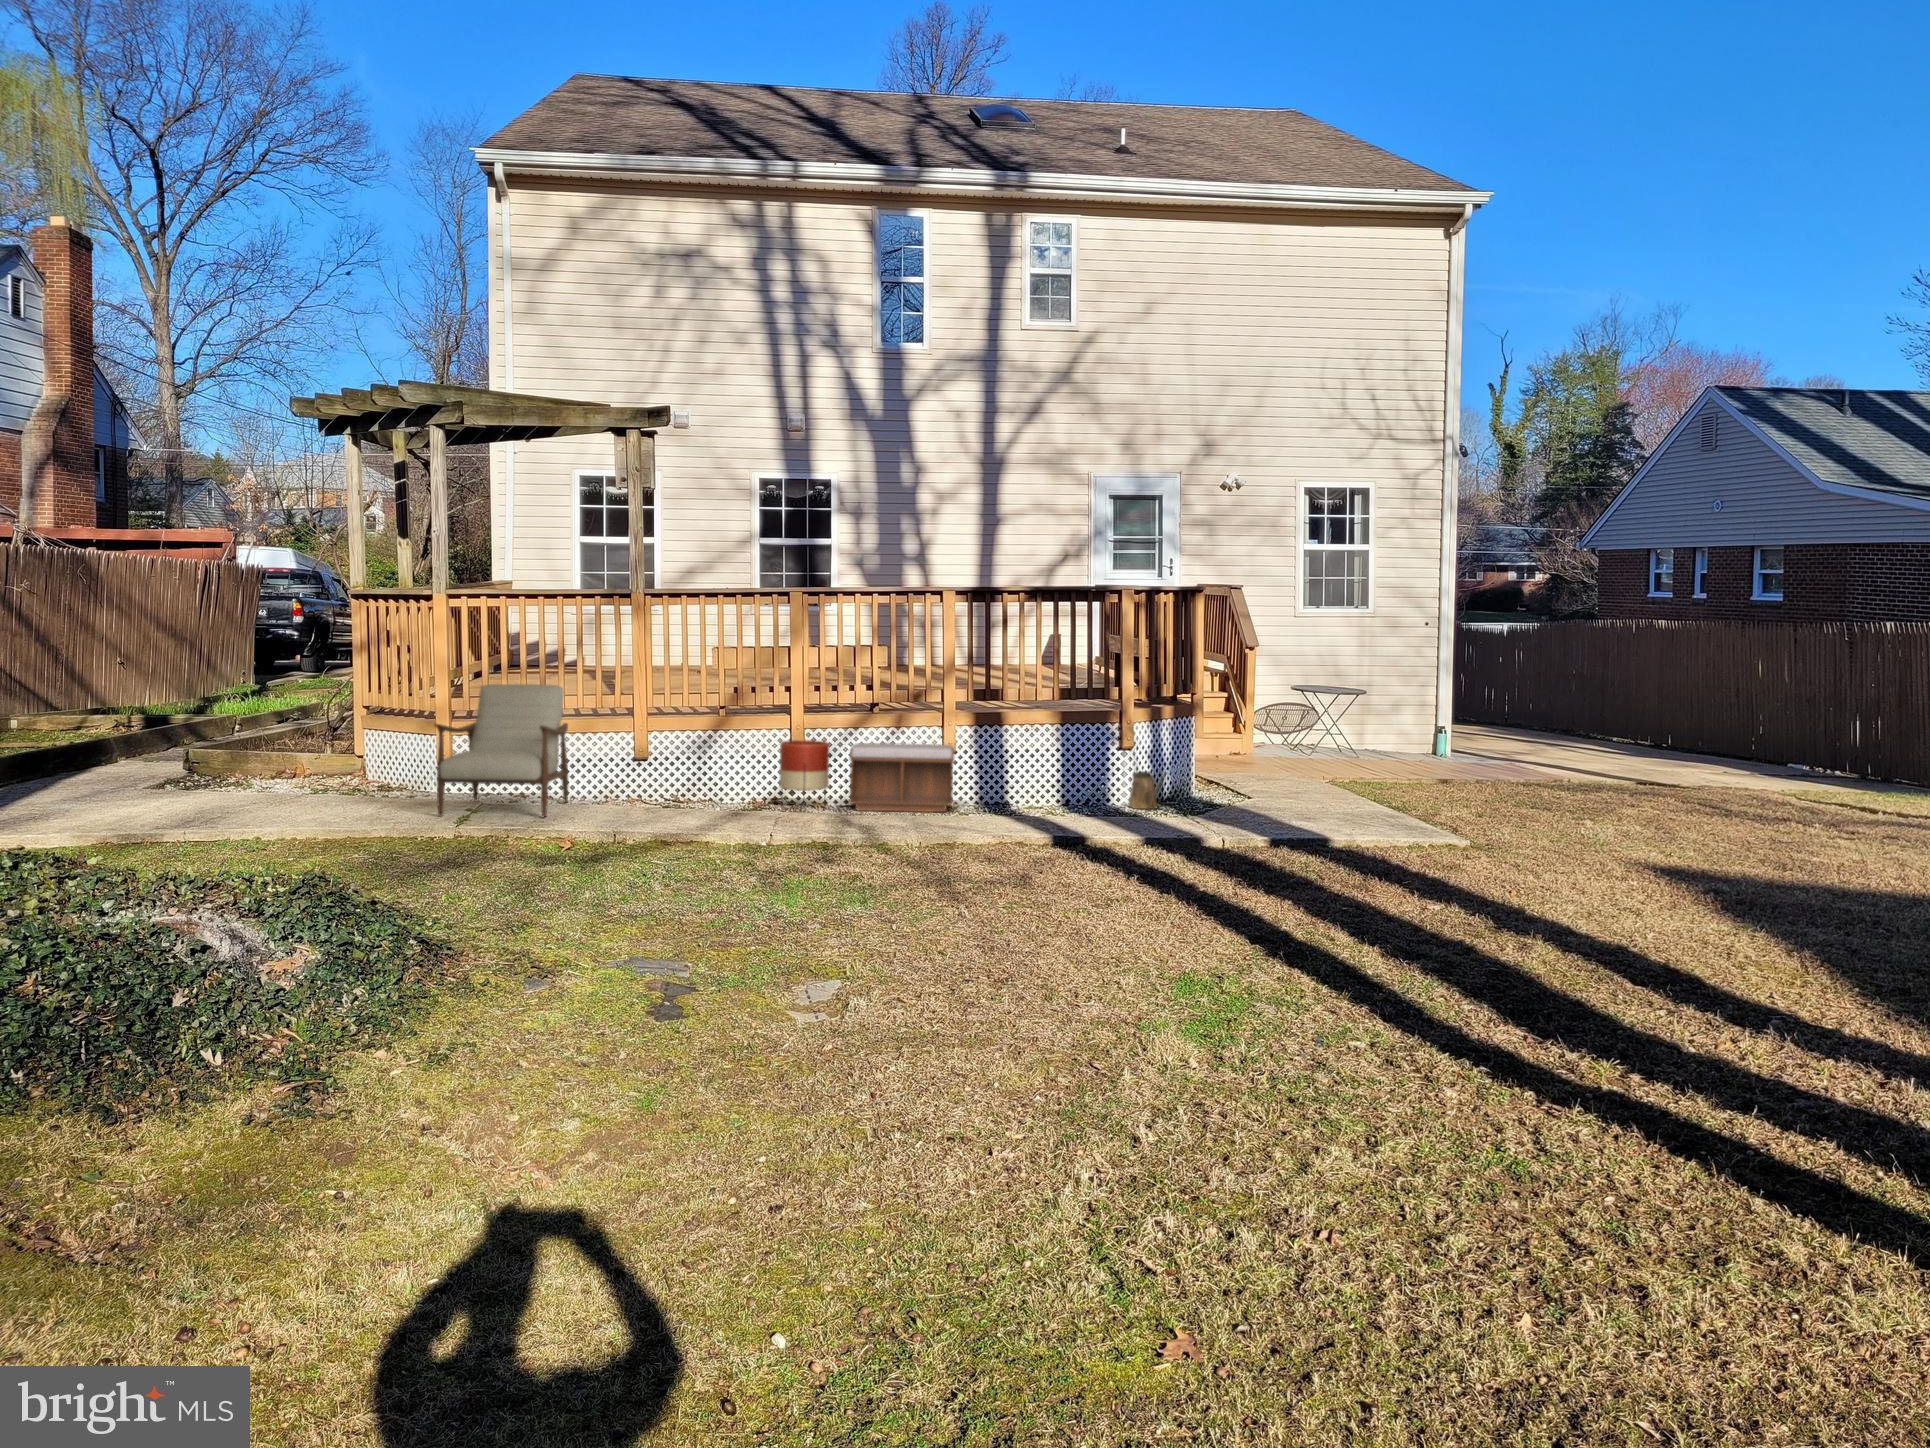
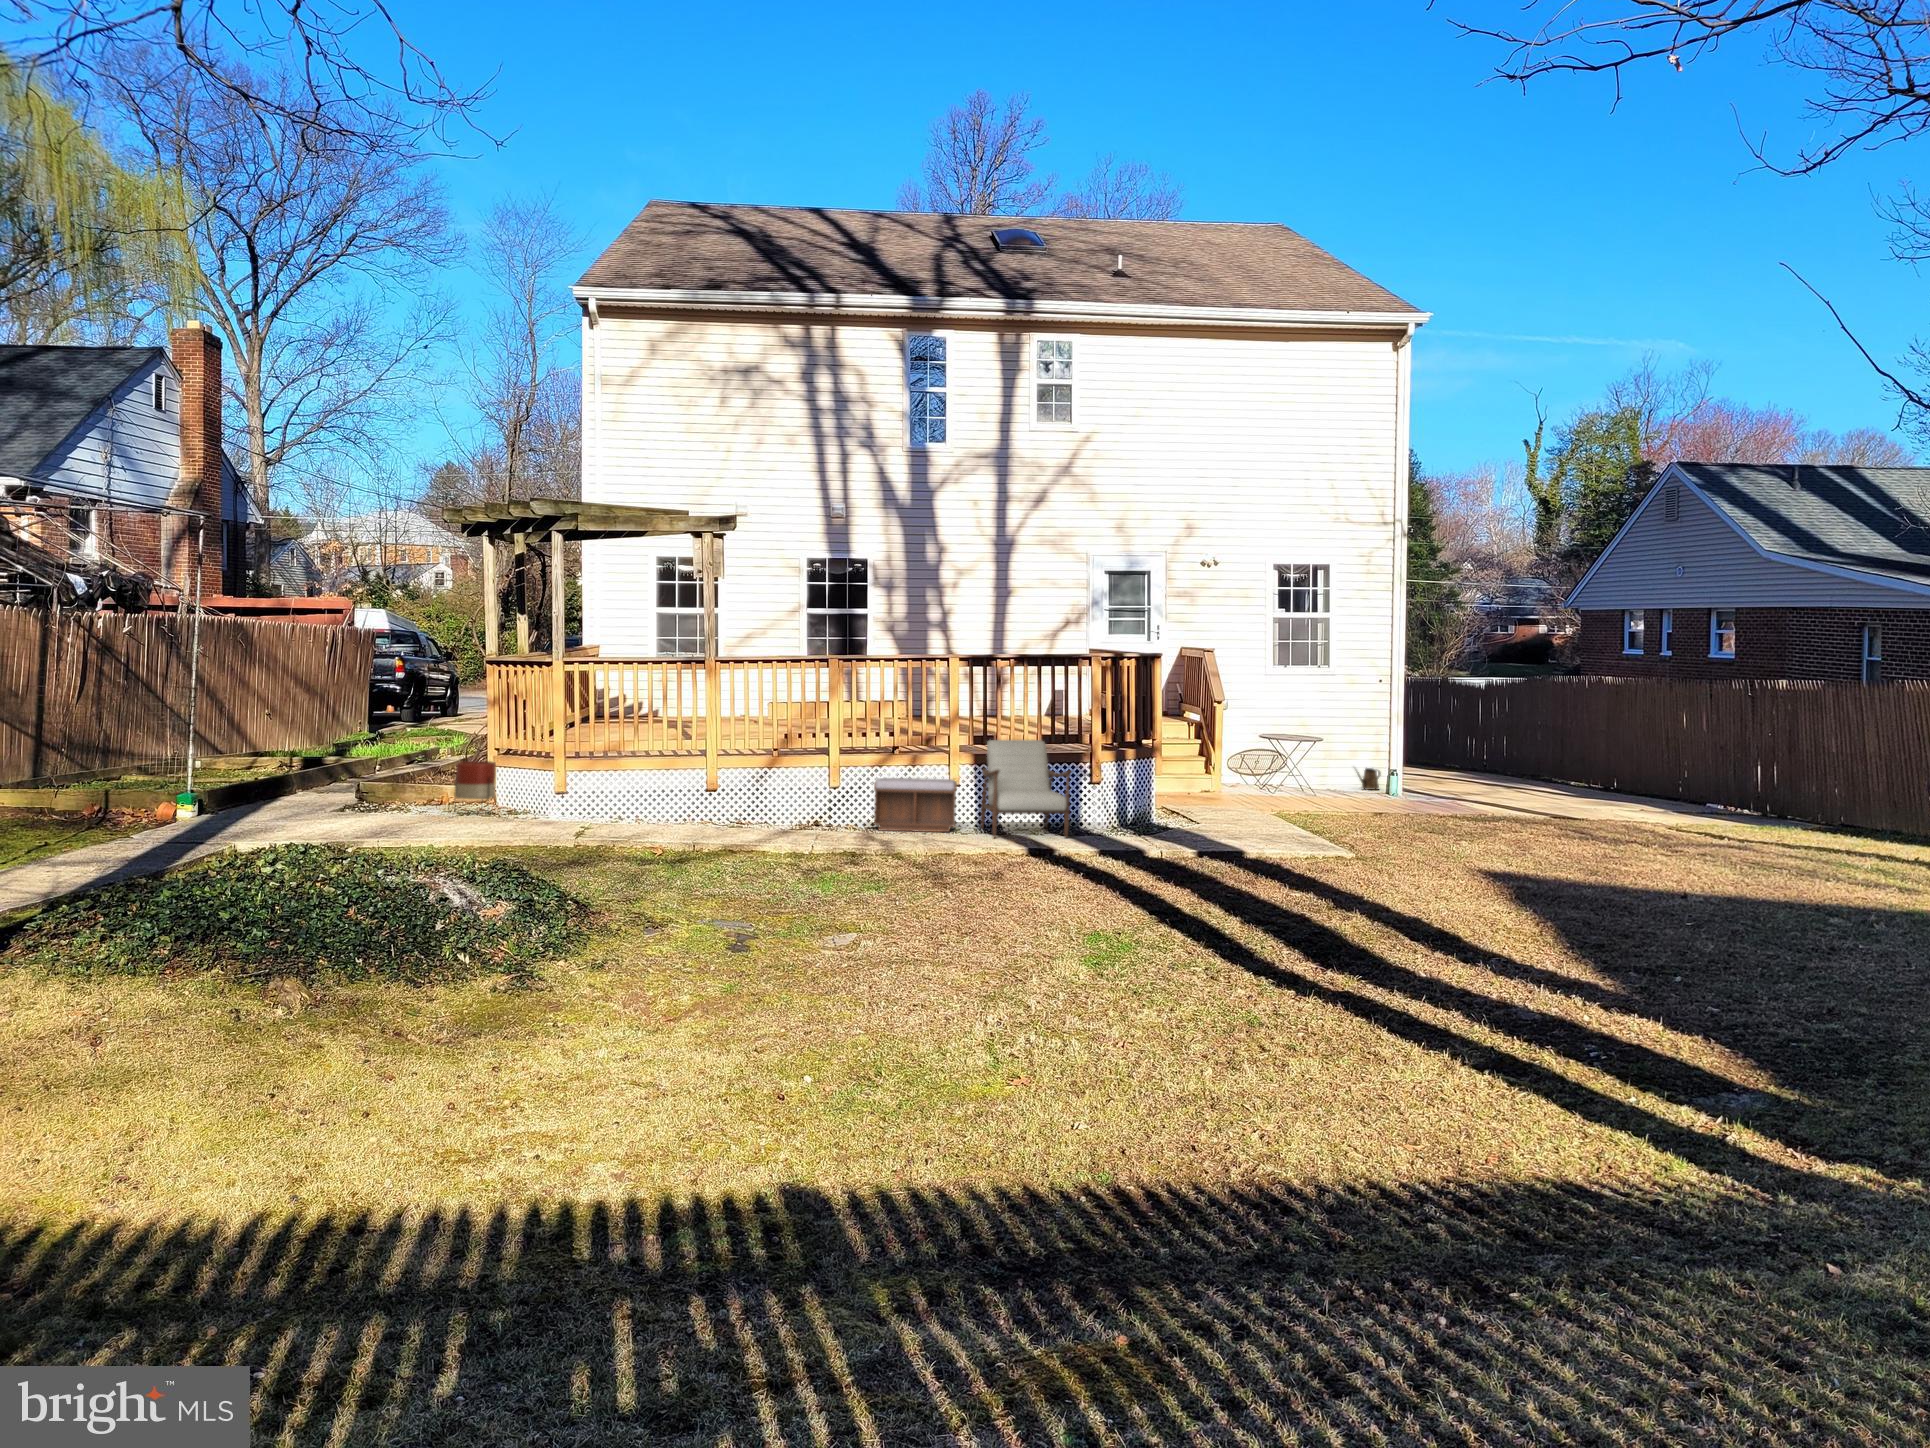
chair: present [435,684,568,817] -> present [981,740,1072,838]
planter: present [779,740,829,809] -> present [455,761,496,799]
watering can: present [1128,771,1167,809] -> present [1357,768,1381,790]

